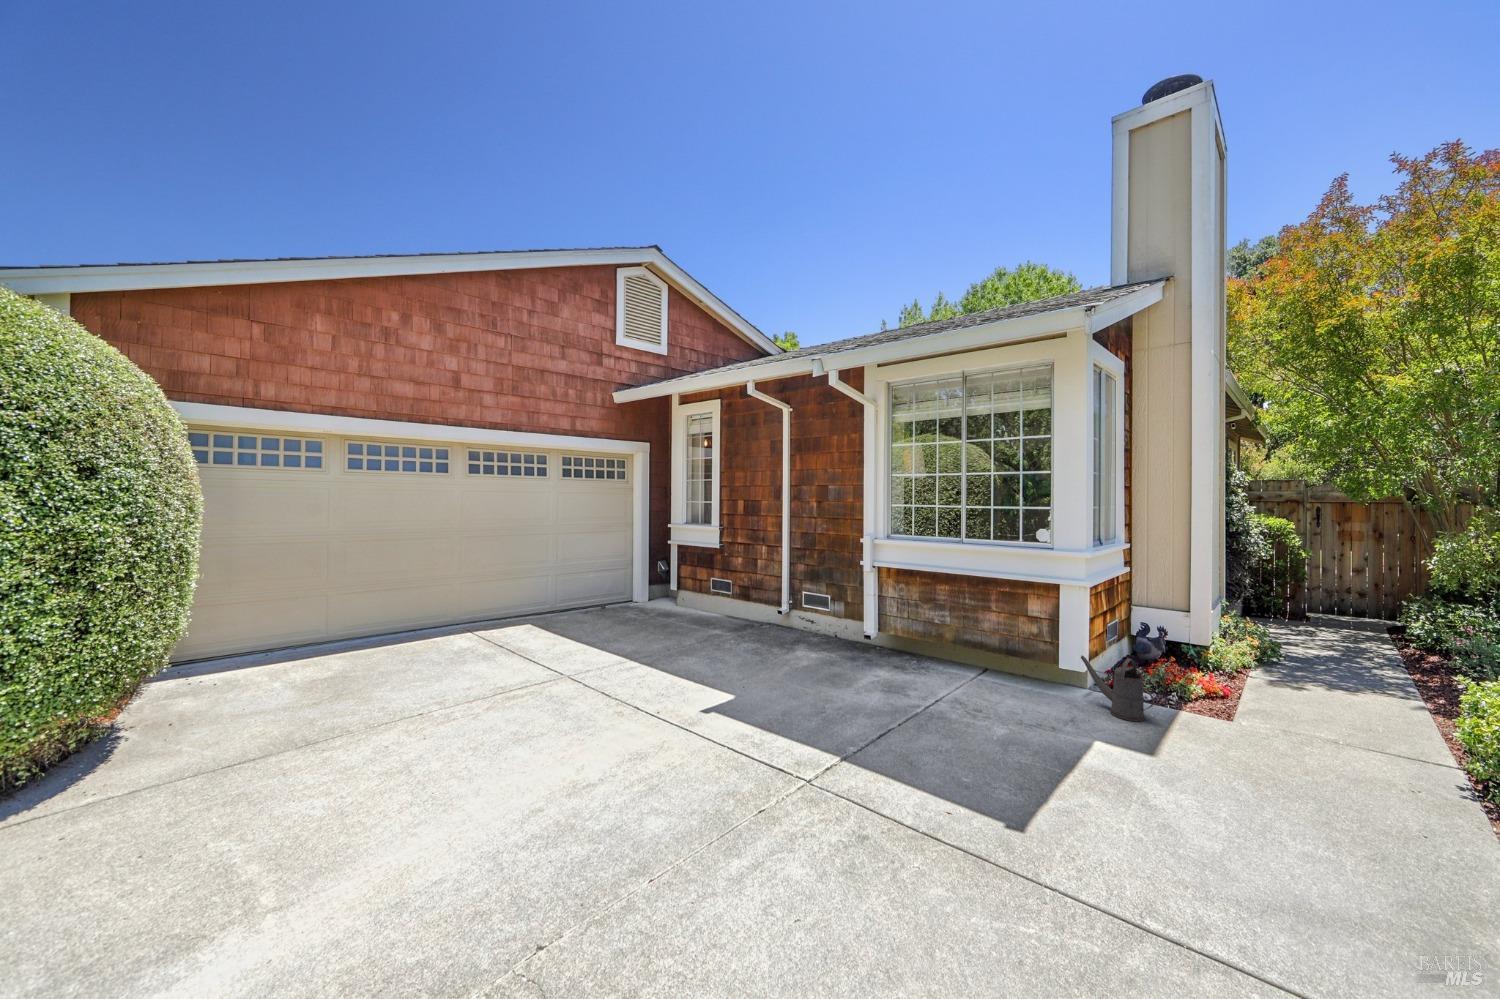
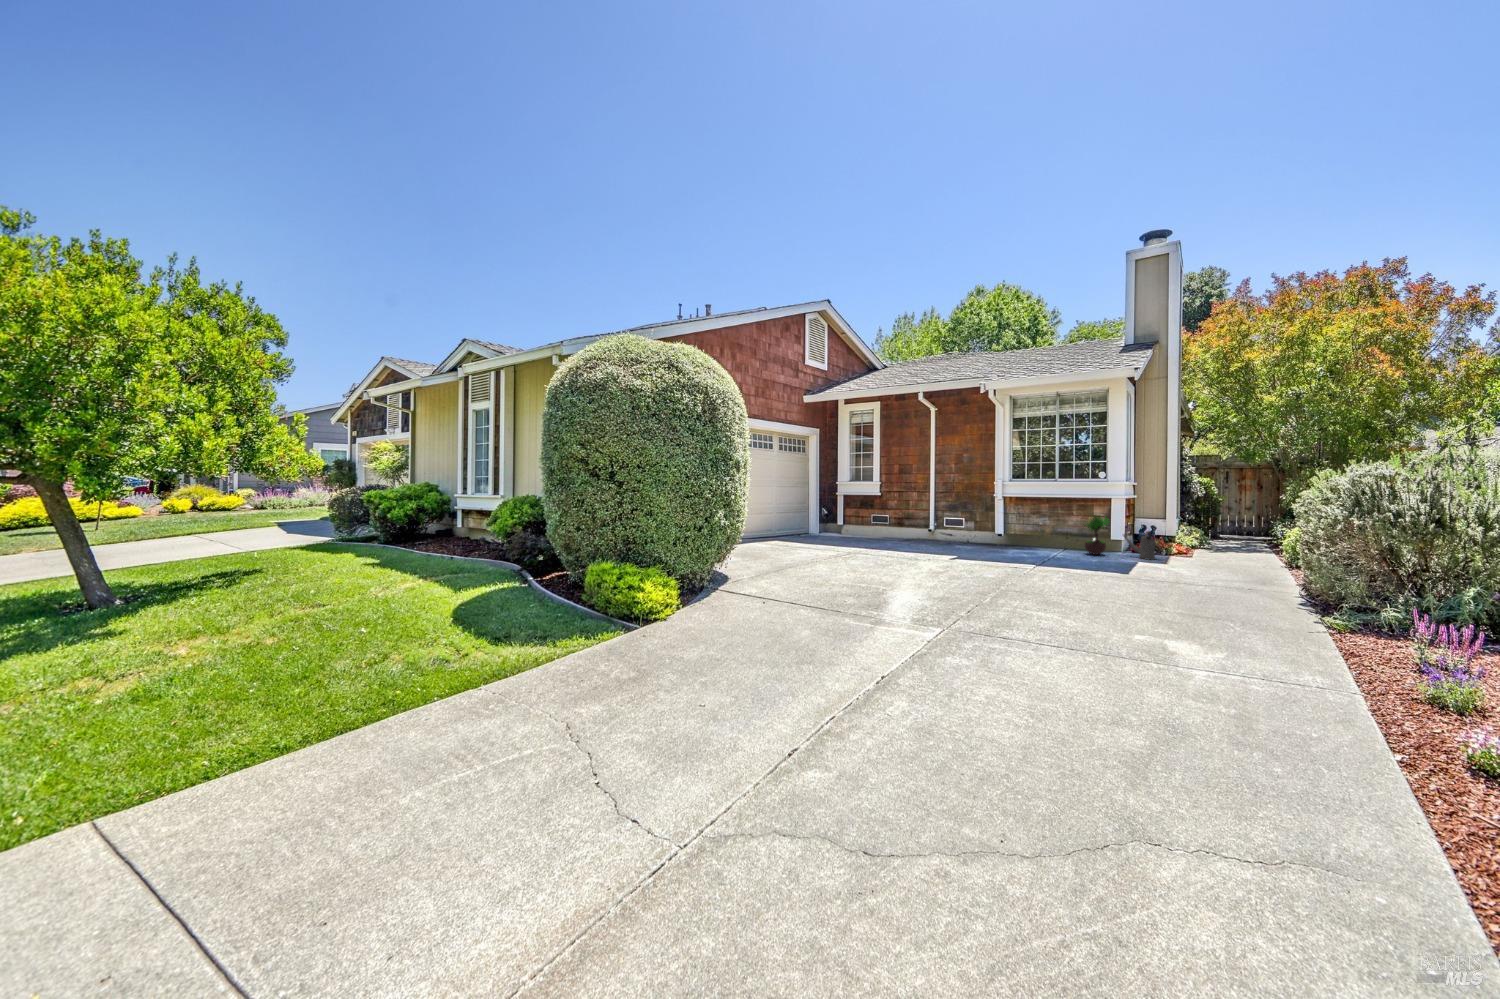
potted tree: none [999,610,1055,692] -> present [1084,516,1108,555]

